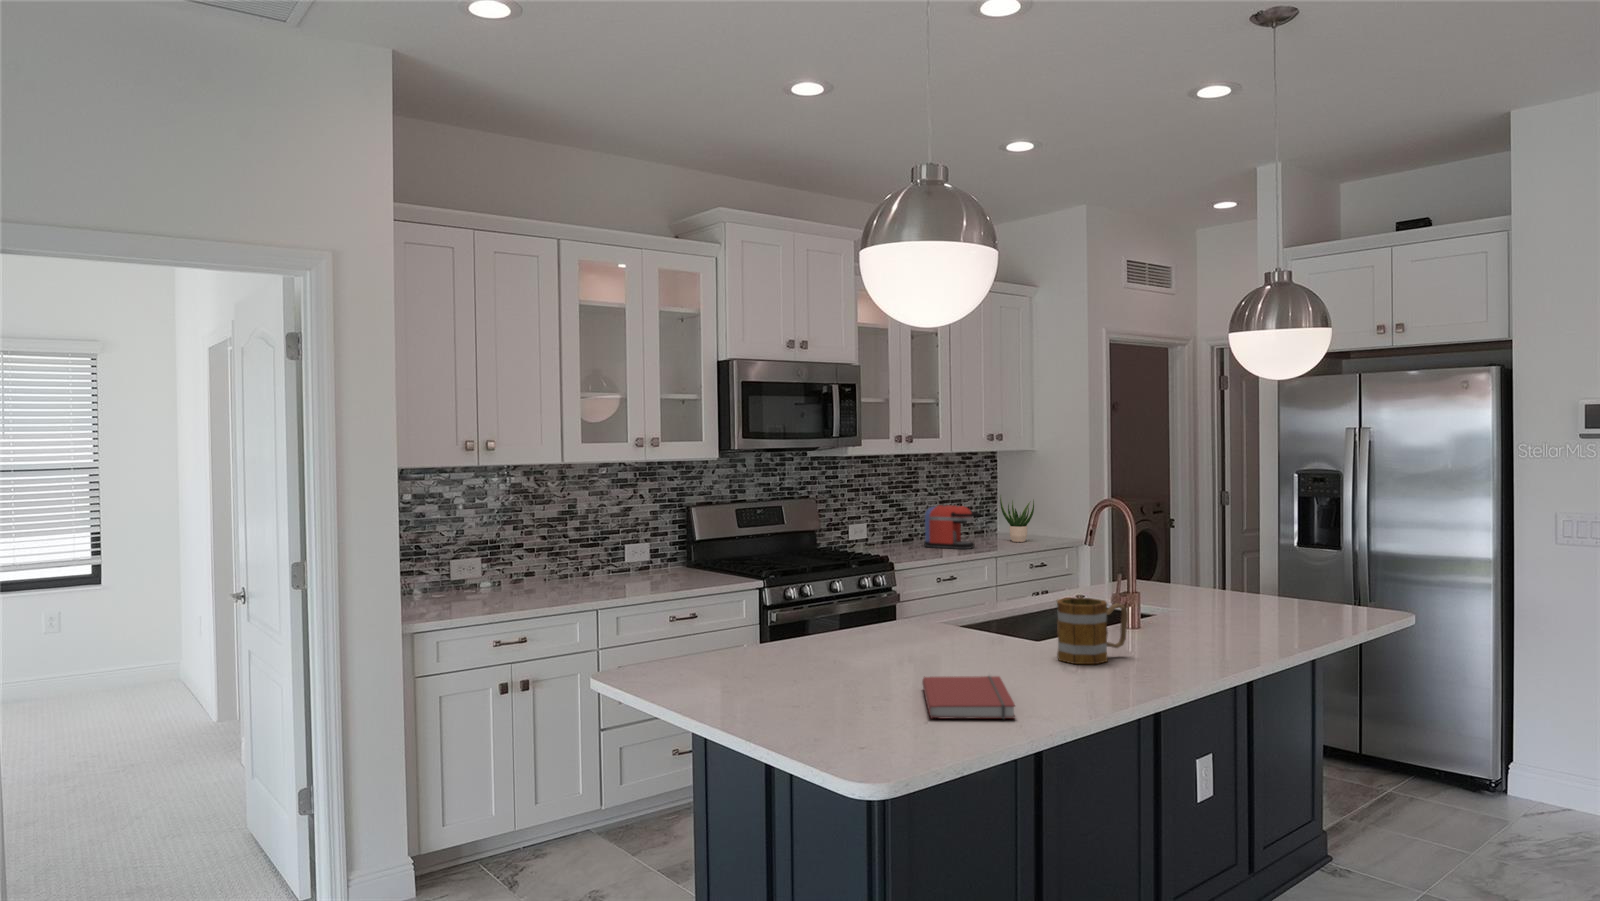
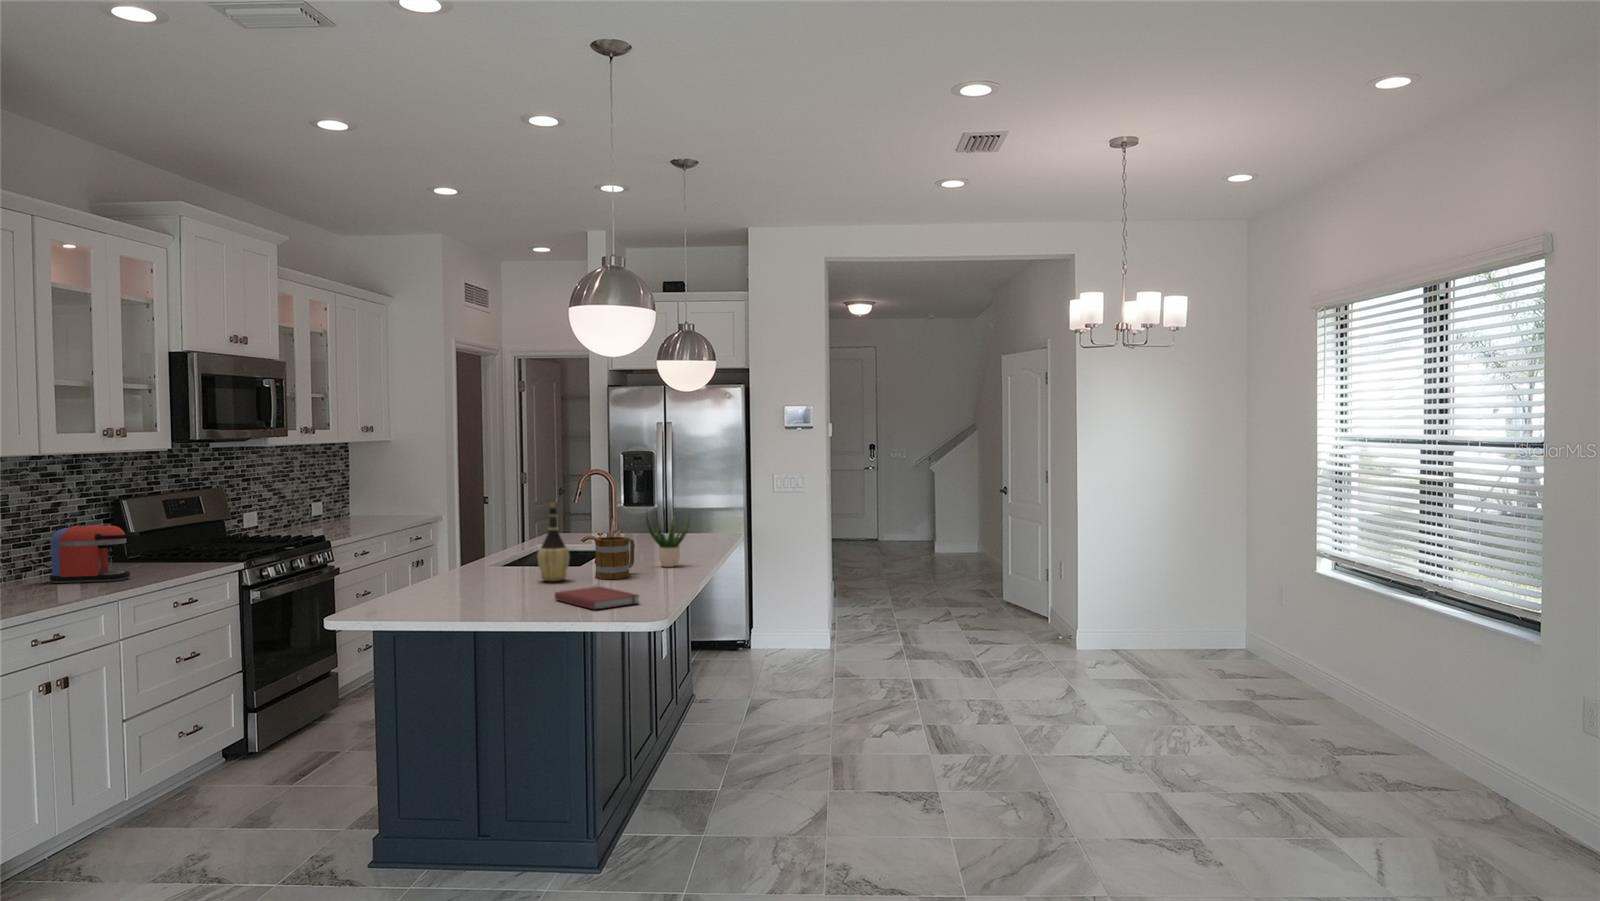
potted plant: present [1000,496,1034,542] -> present [646,513,689,567]
coffee maker: present [924,505,981,549] -> present [50,525,139,583]
wine bottle: none [971,542,1017,654] -> present [537,503,570,581]

